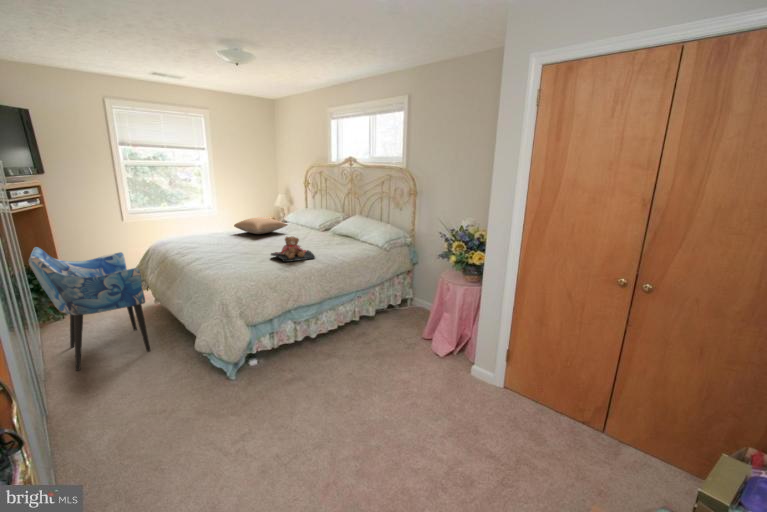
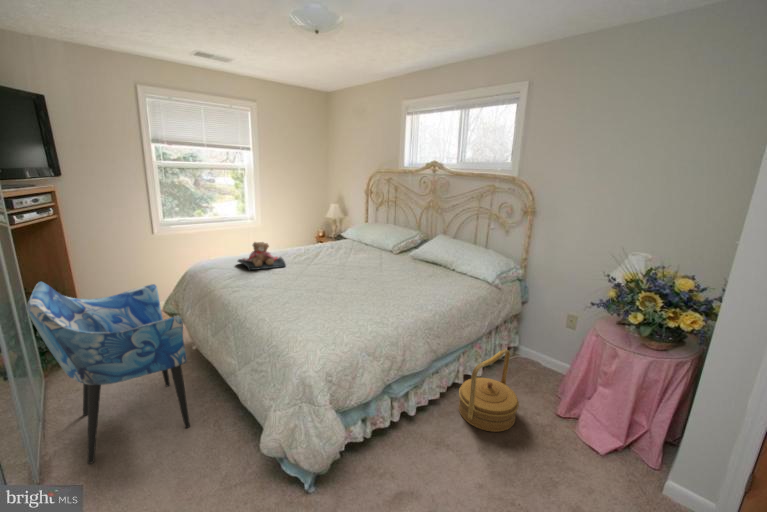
pillow: present [234,217,287,234] -> none [290,235,356,257]
teddy bear: present [271,237,315,262] -> present [238,242,286,270]
woven basket: none [351,291,393,347] -> present [459,349,519,432]

